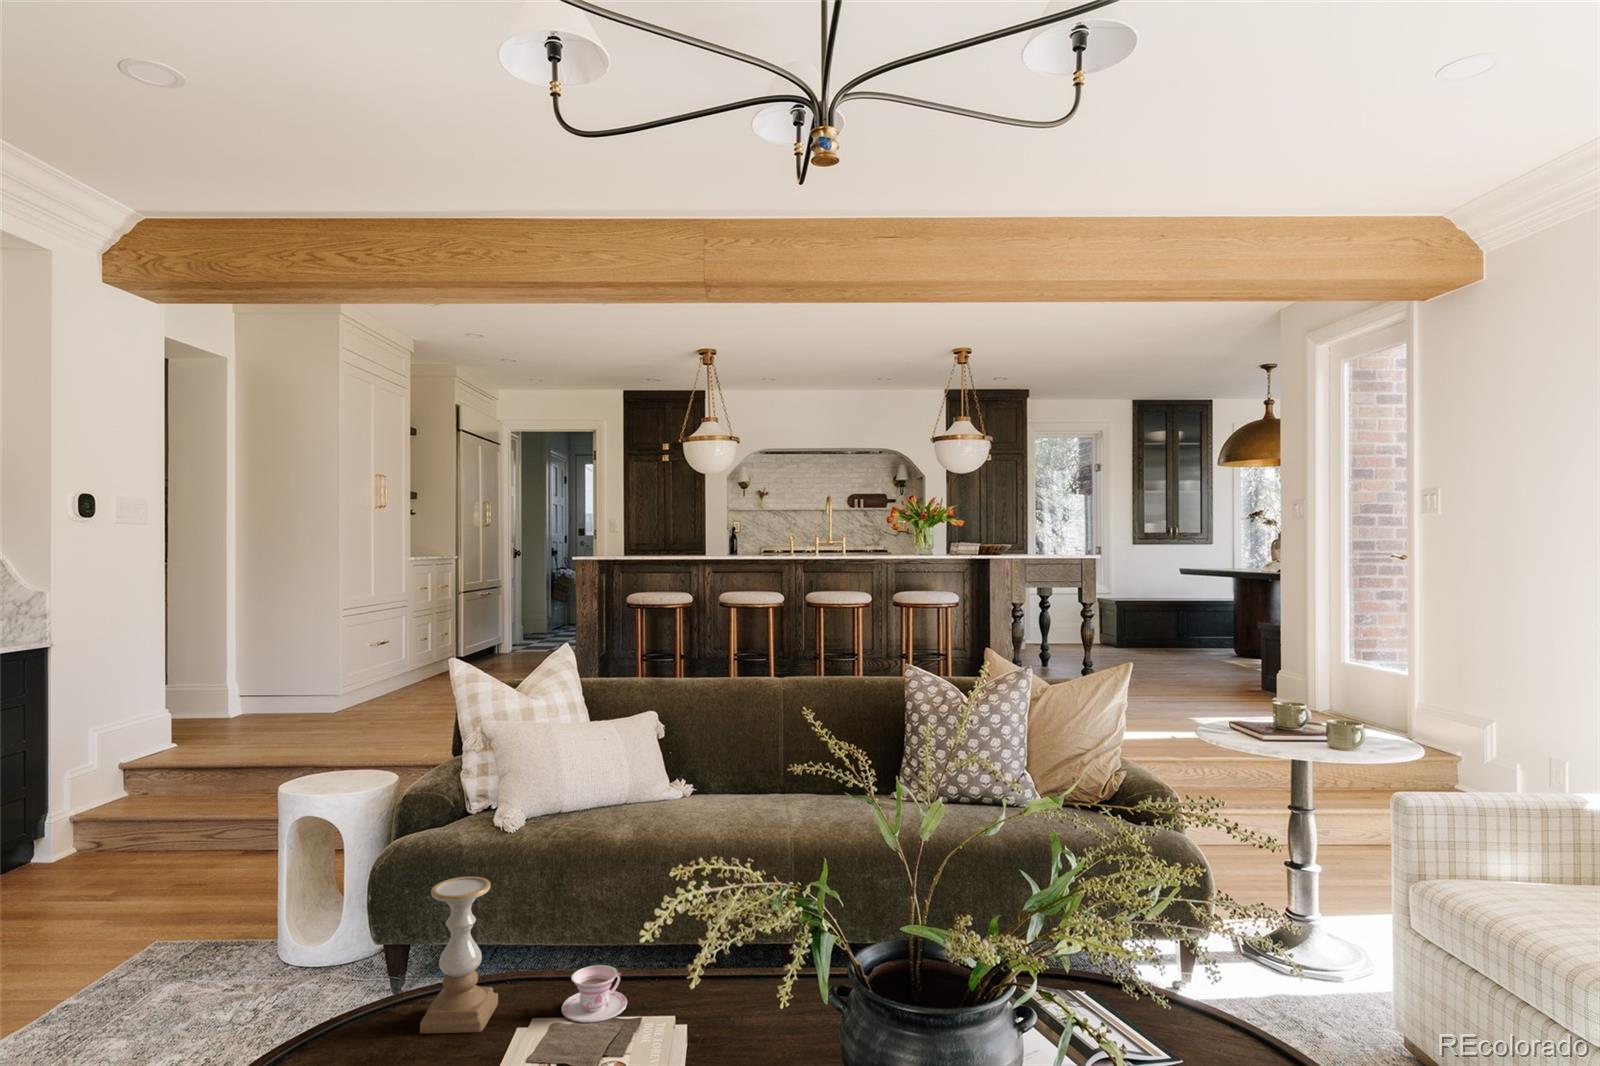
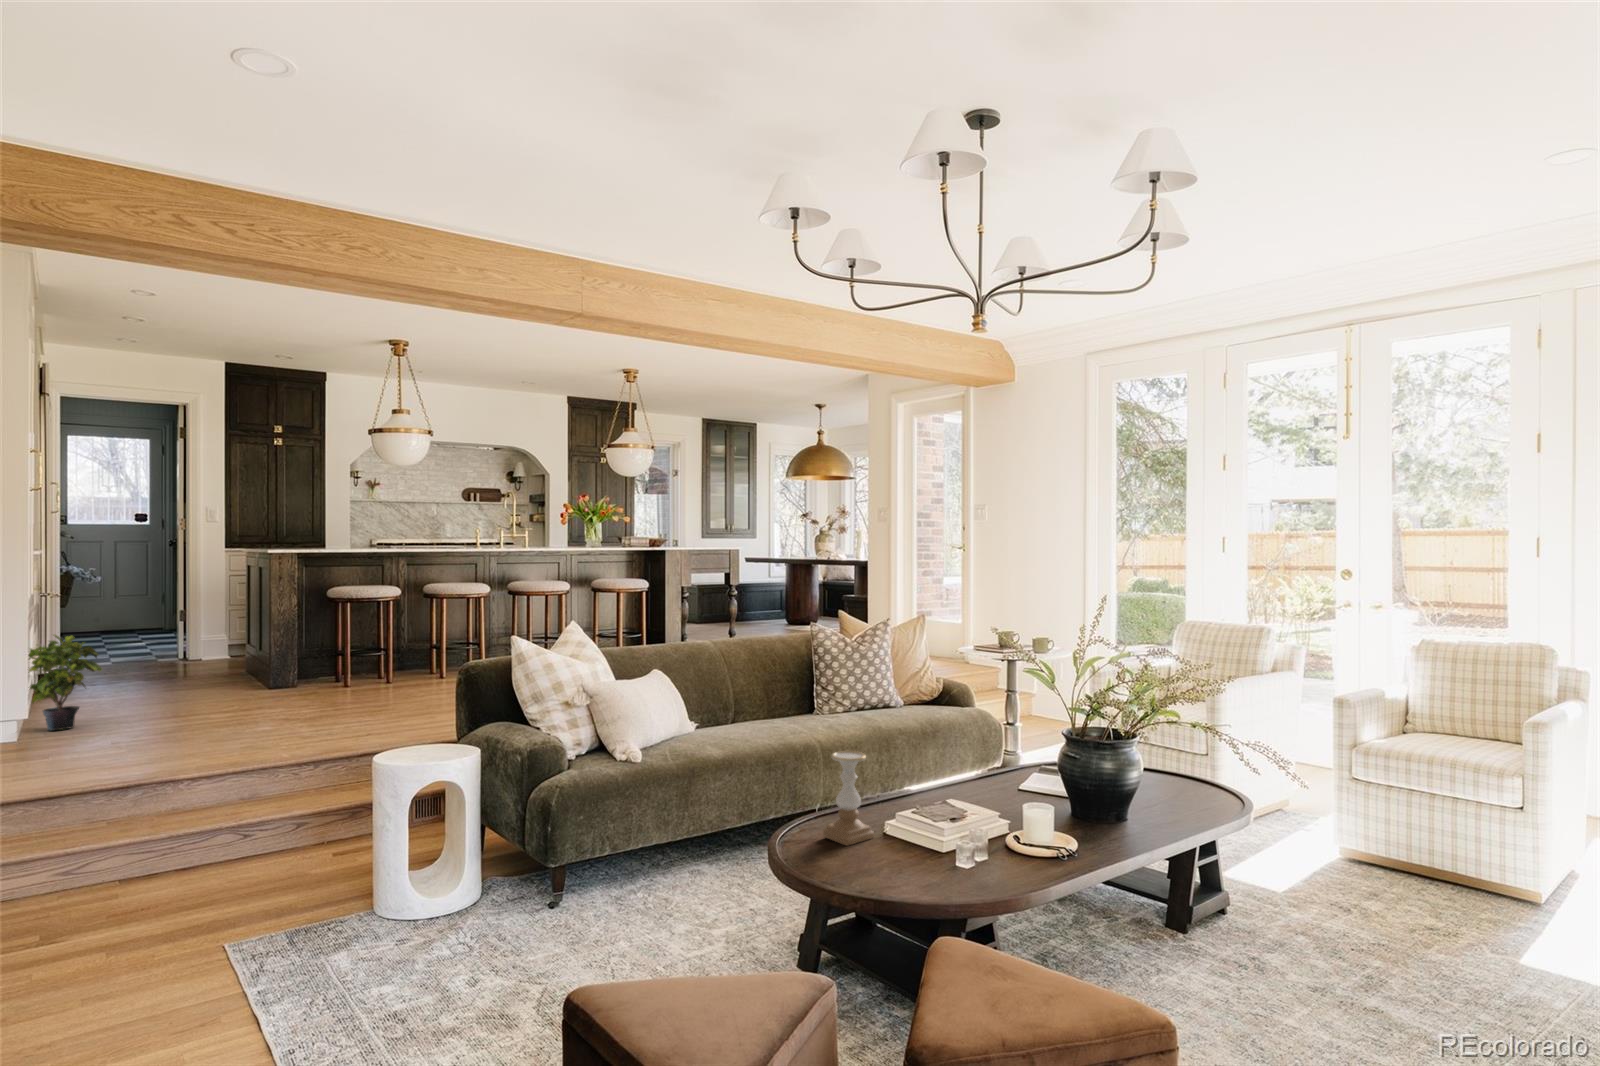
potted plant: none [354,626,424,707] -> present [29,635,102,730]
teacup: present [561,965,627,1023] -> none [878,795,917,824]

